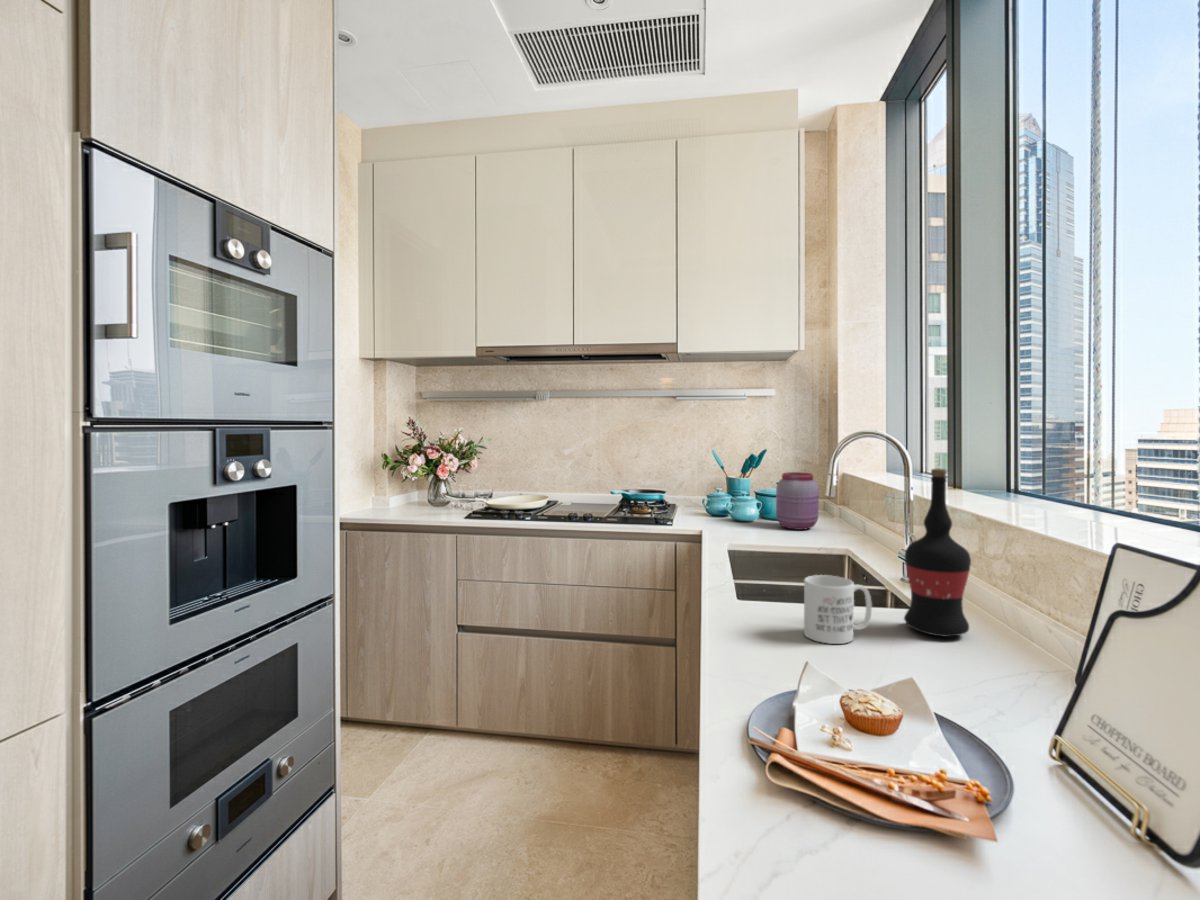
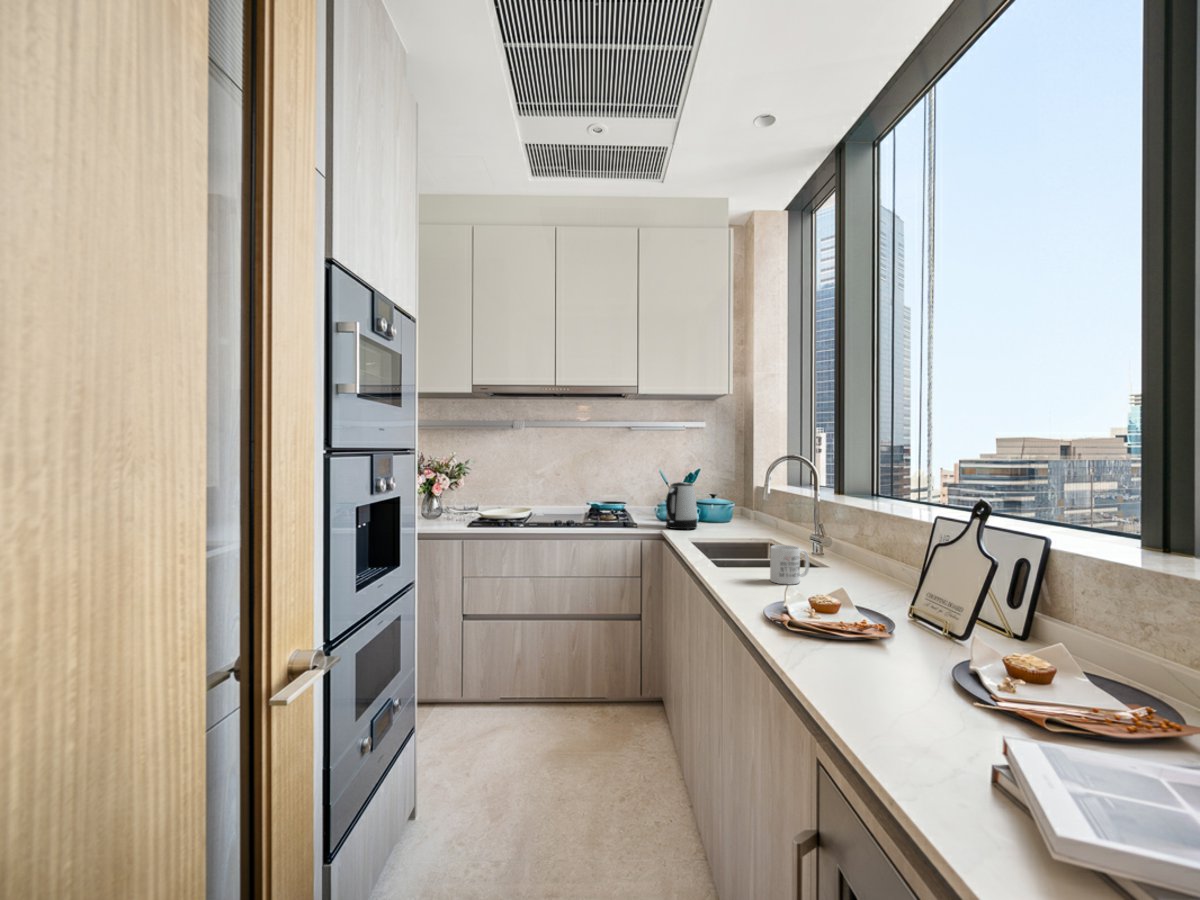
kettle: none [705,467,749,529] -> present [666,482,697,529]
wine bottle: present [904,469,971,637] -> none [826,479,864,579]
jar: present [776,472,819,530] -> none [717,487,748,530]

